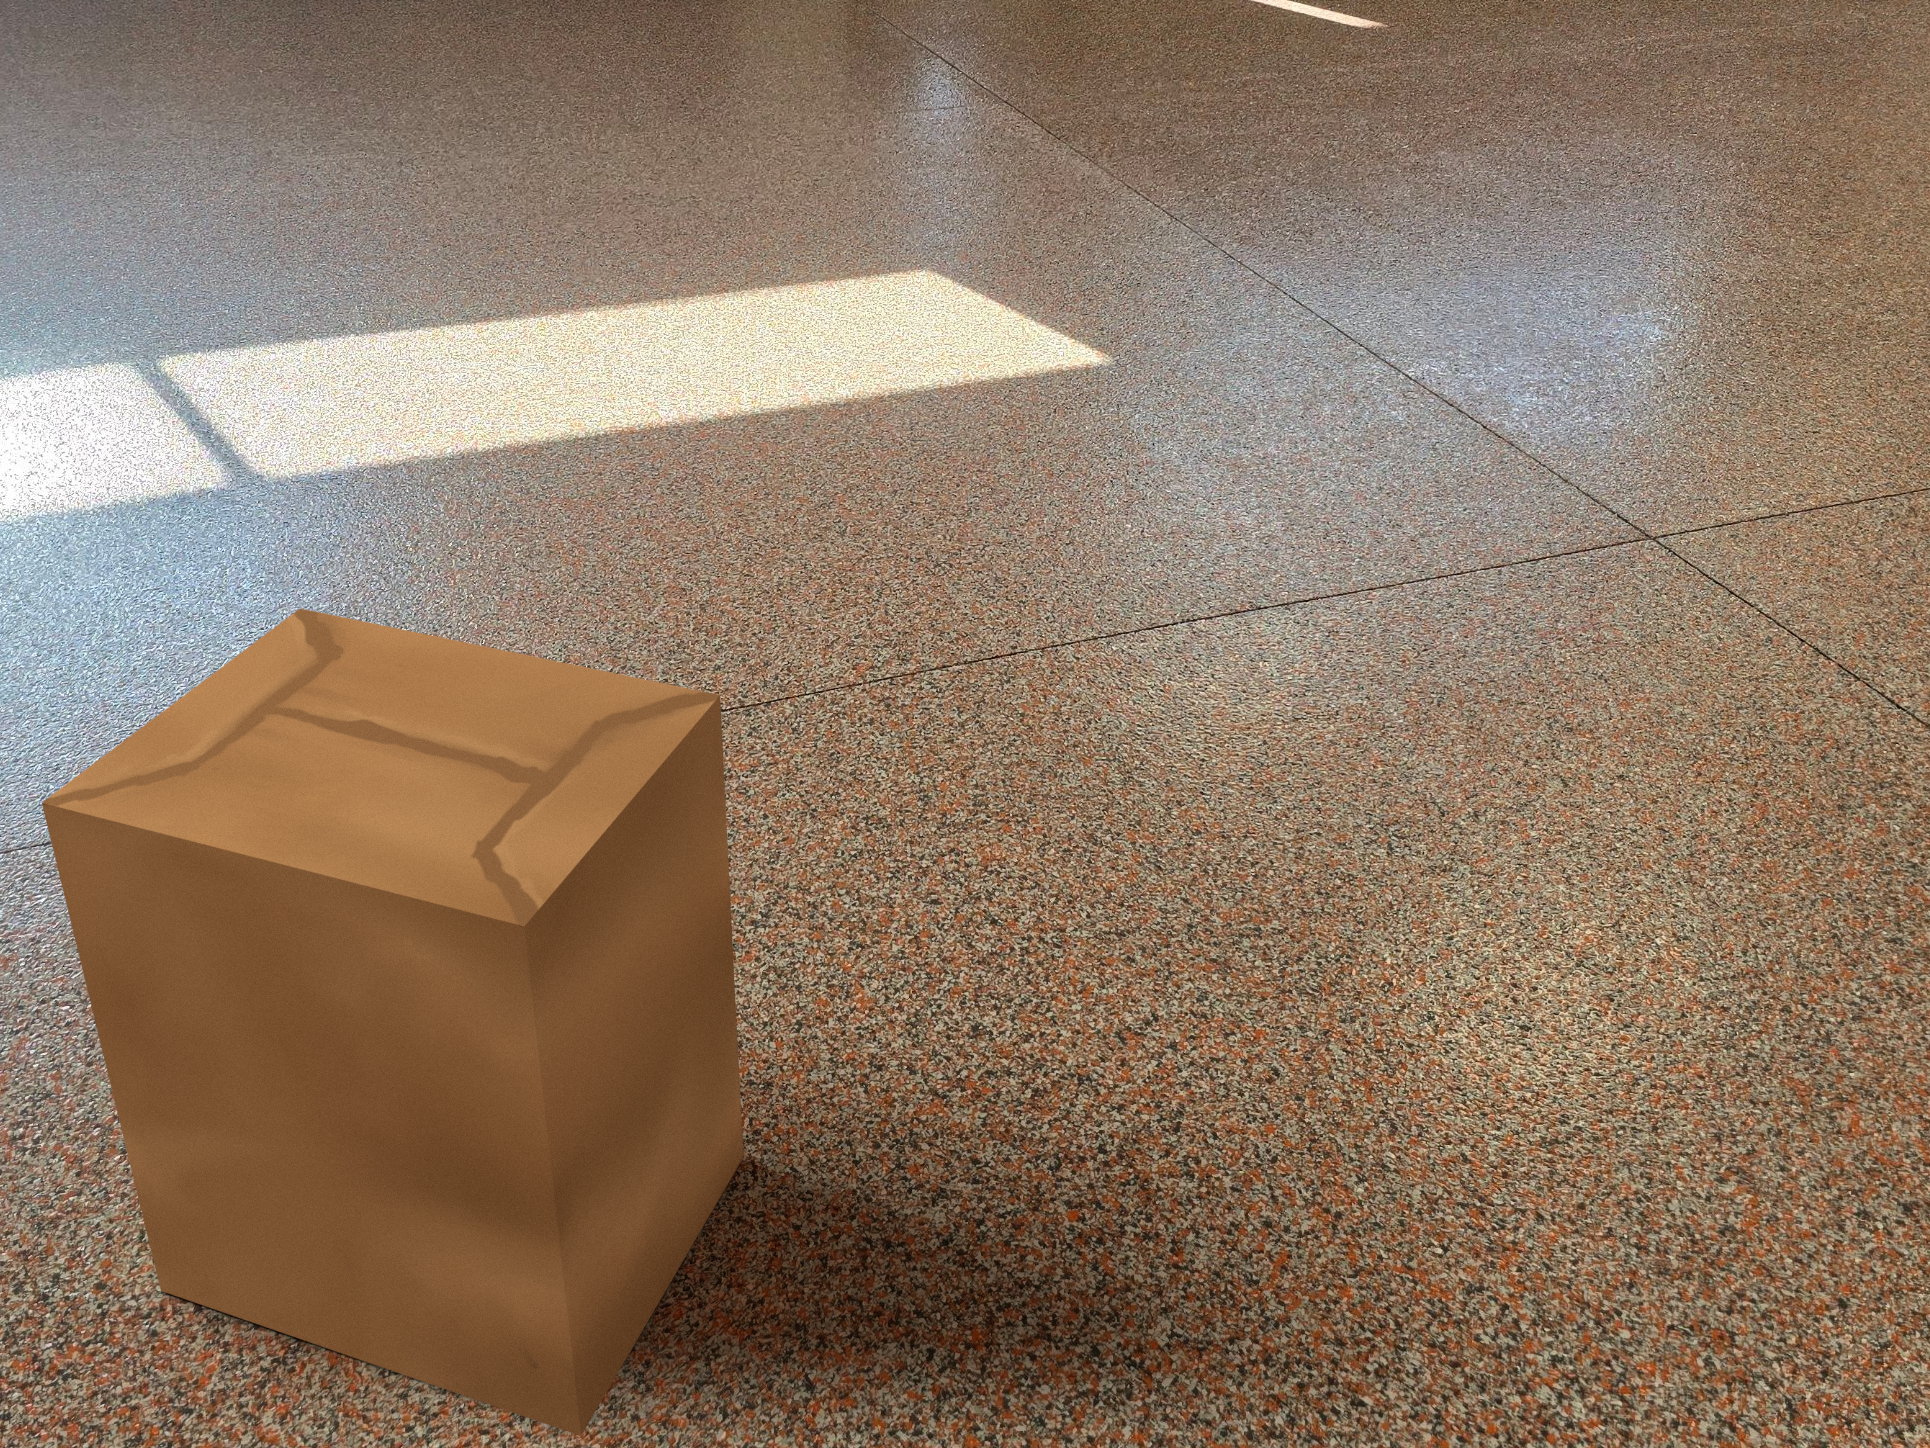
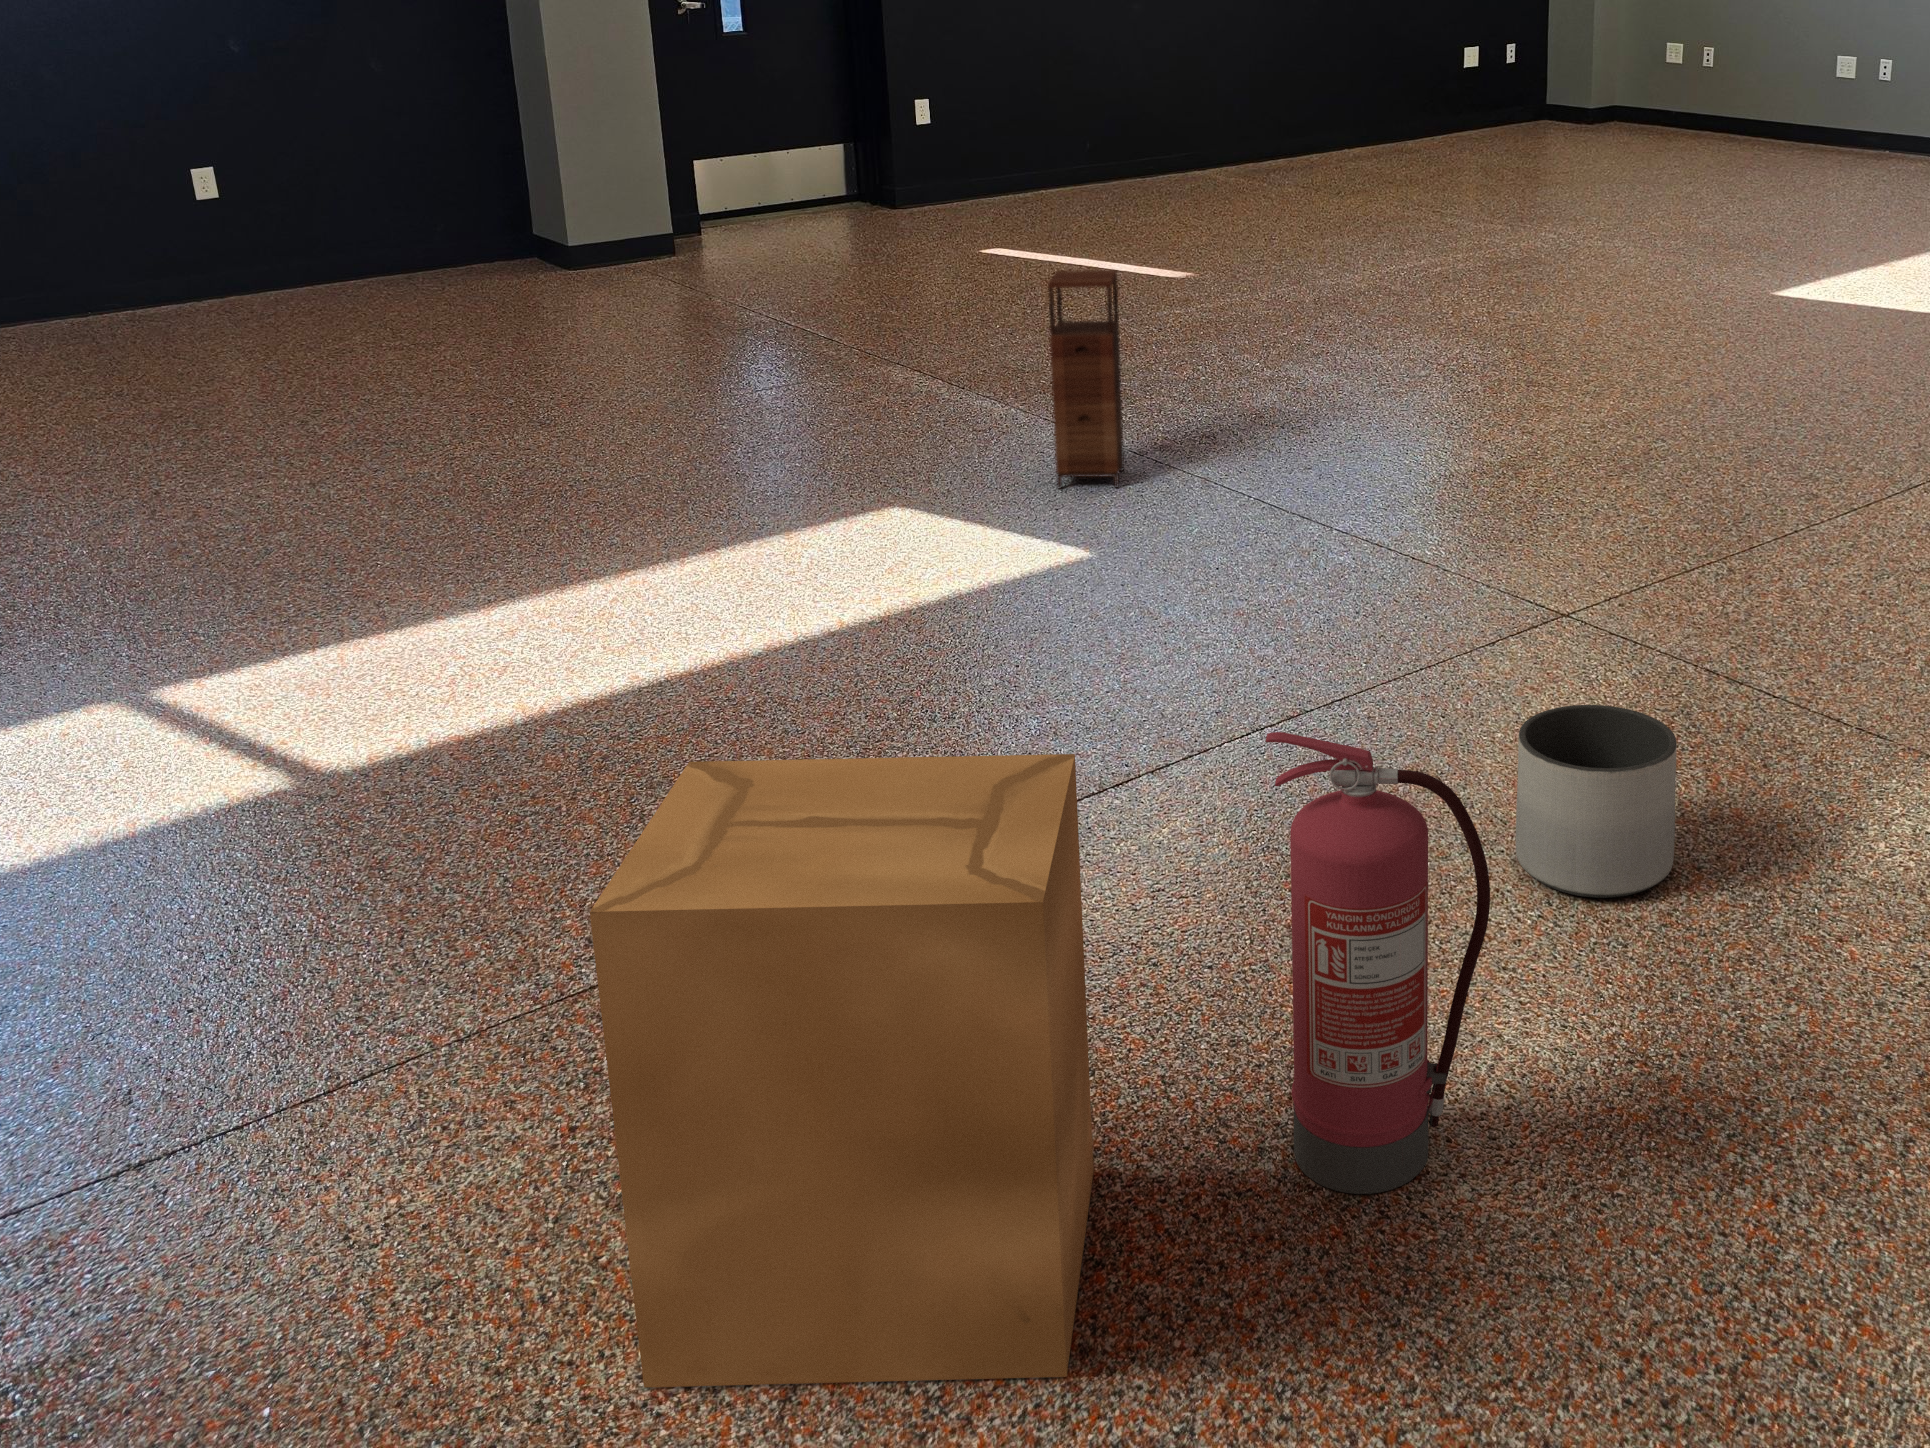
storage cabinet: none [1111,12,1212,272] -> present [1048,270,1124,488]
planter: none [1437,682,1676,946] -> present [1516,705,1677,898]
fire extinguisher: none [966,716,1247,1296] -> present [1266,732,1490,1194]

